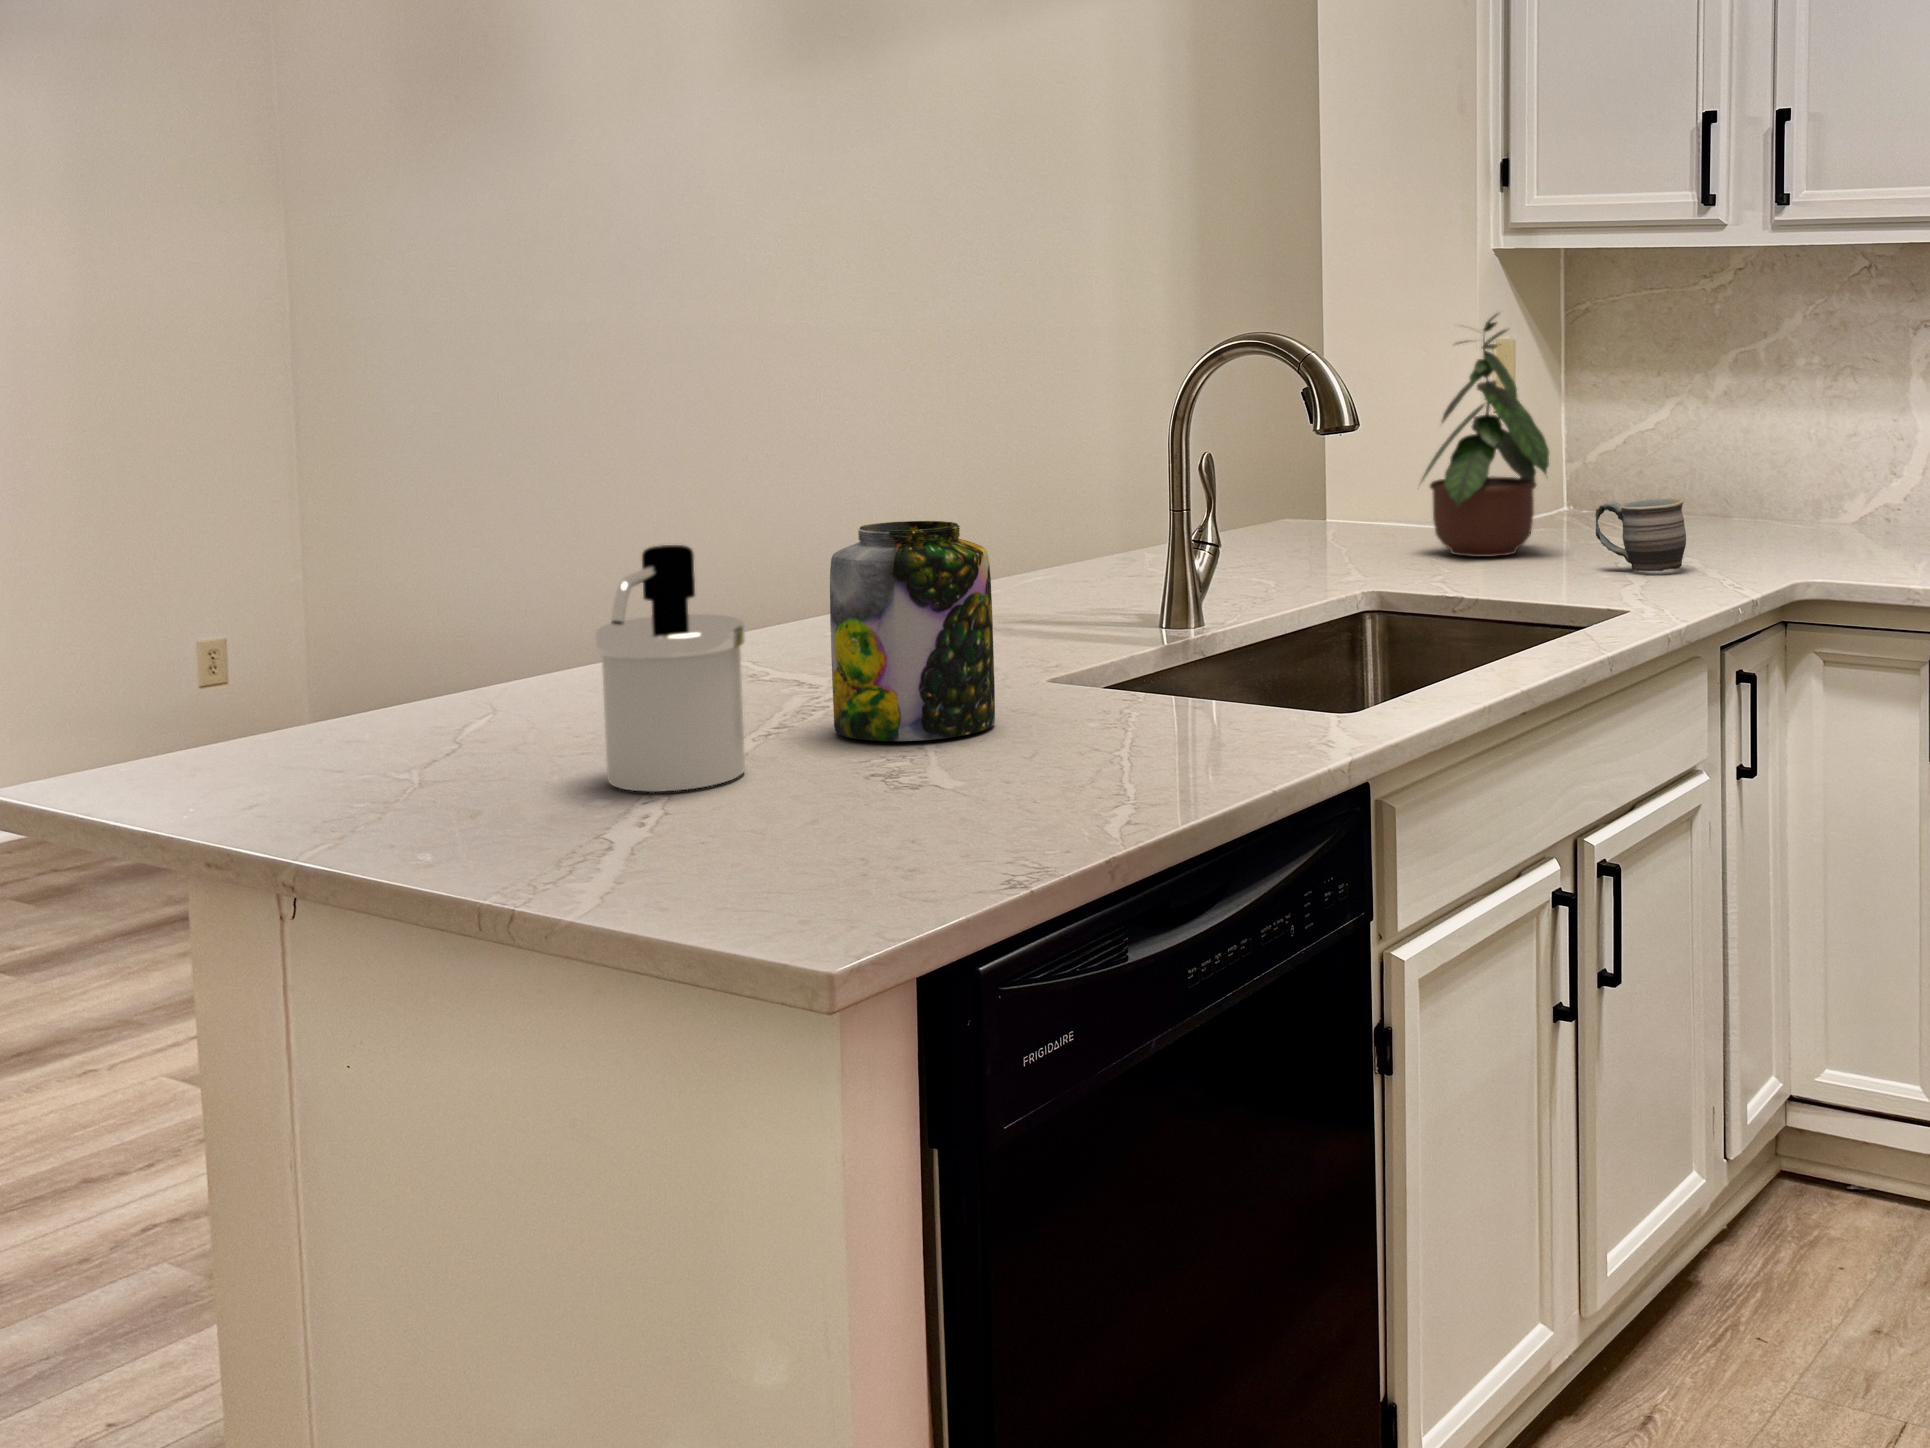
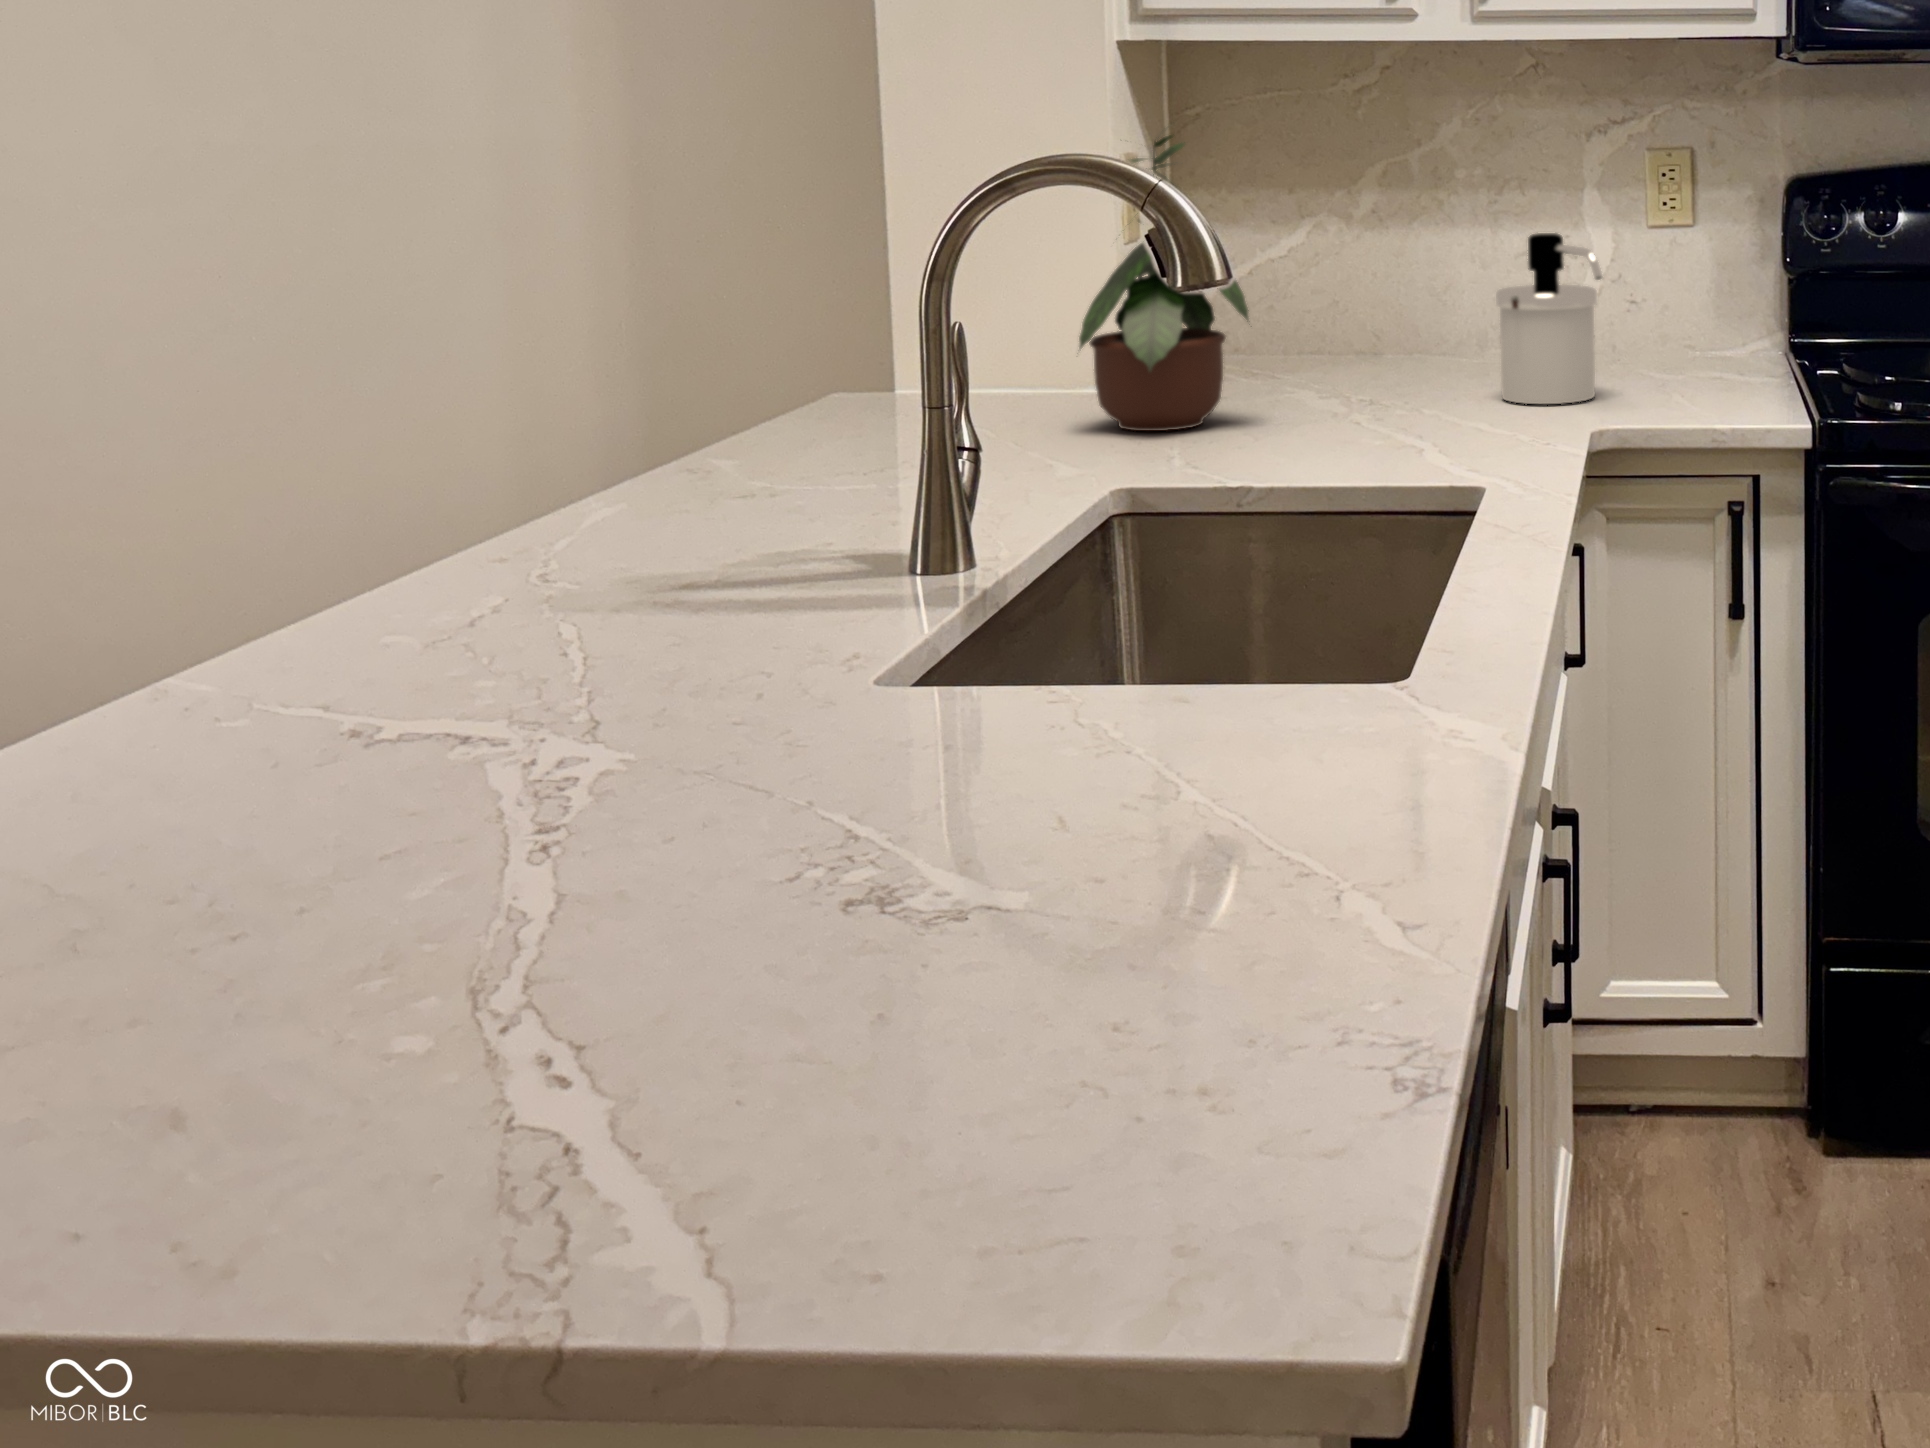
mug: present [1596,499,1686,571] -> none [1334,343,1444,433]
jar: present [830,521,995,741] -> none [660,456,937,826]
soap dispenser: present [596,545,745,792] -> present [1496,233,1602,404]

